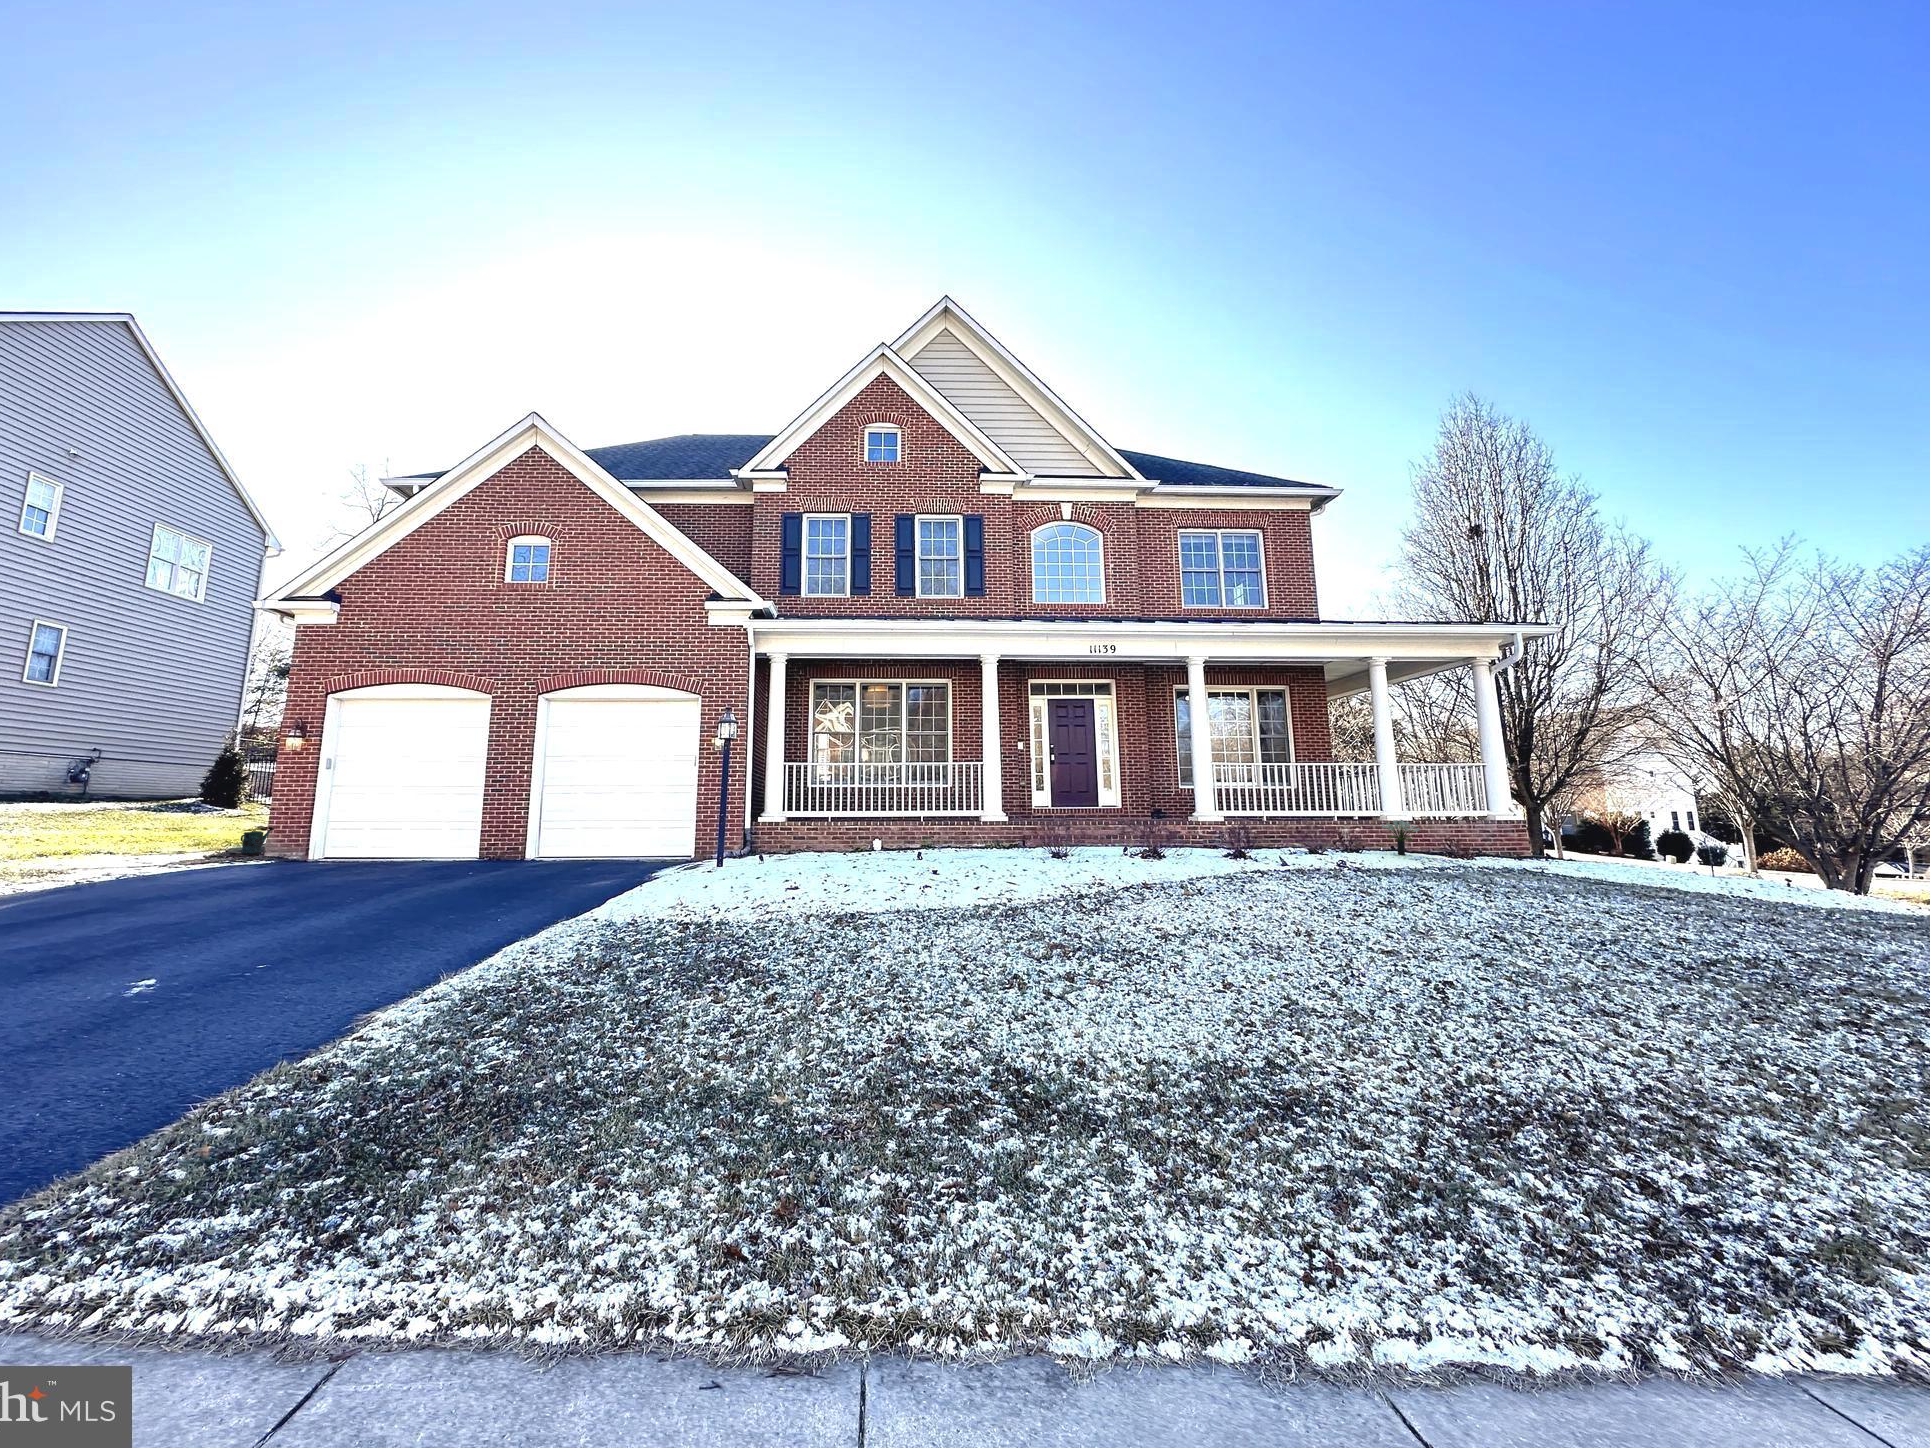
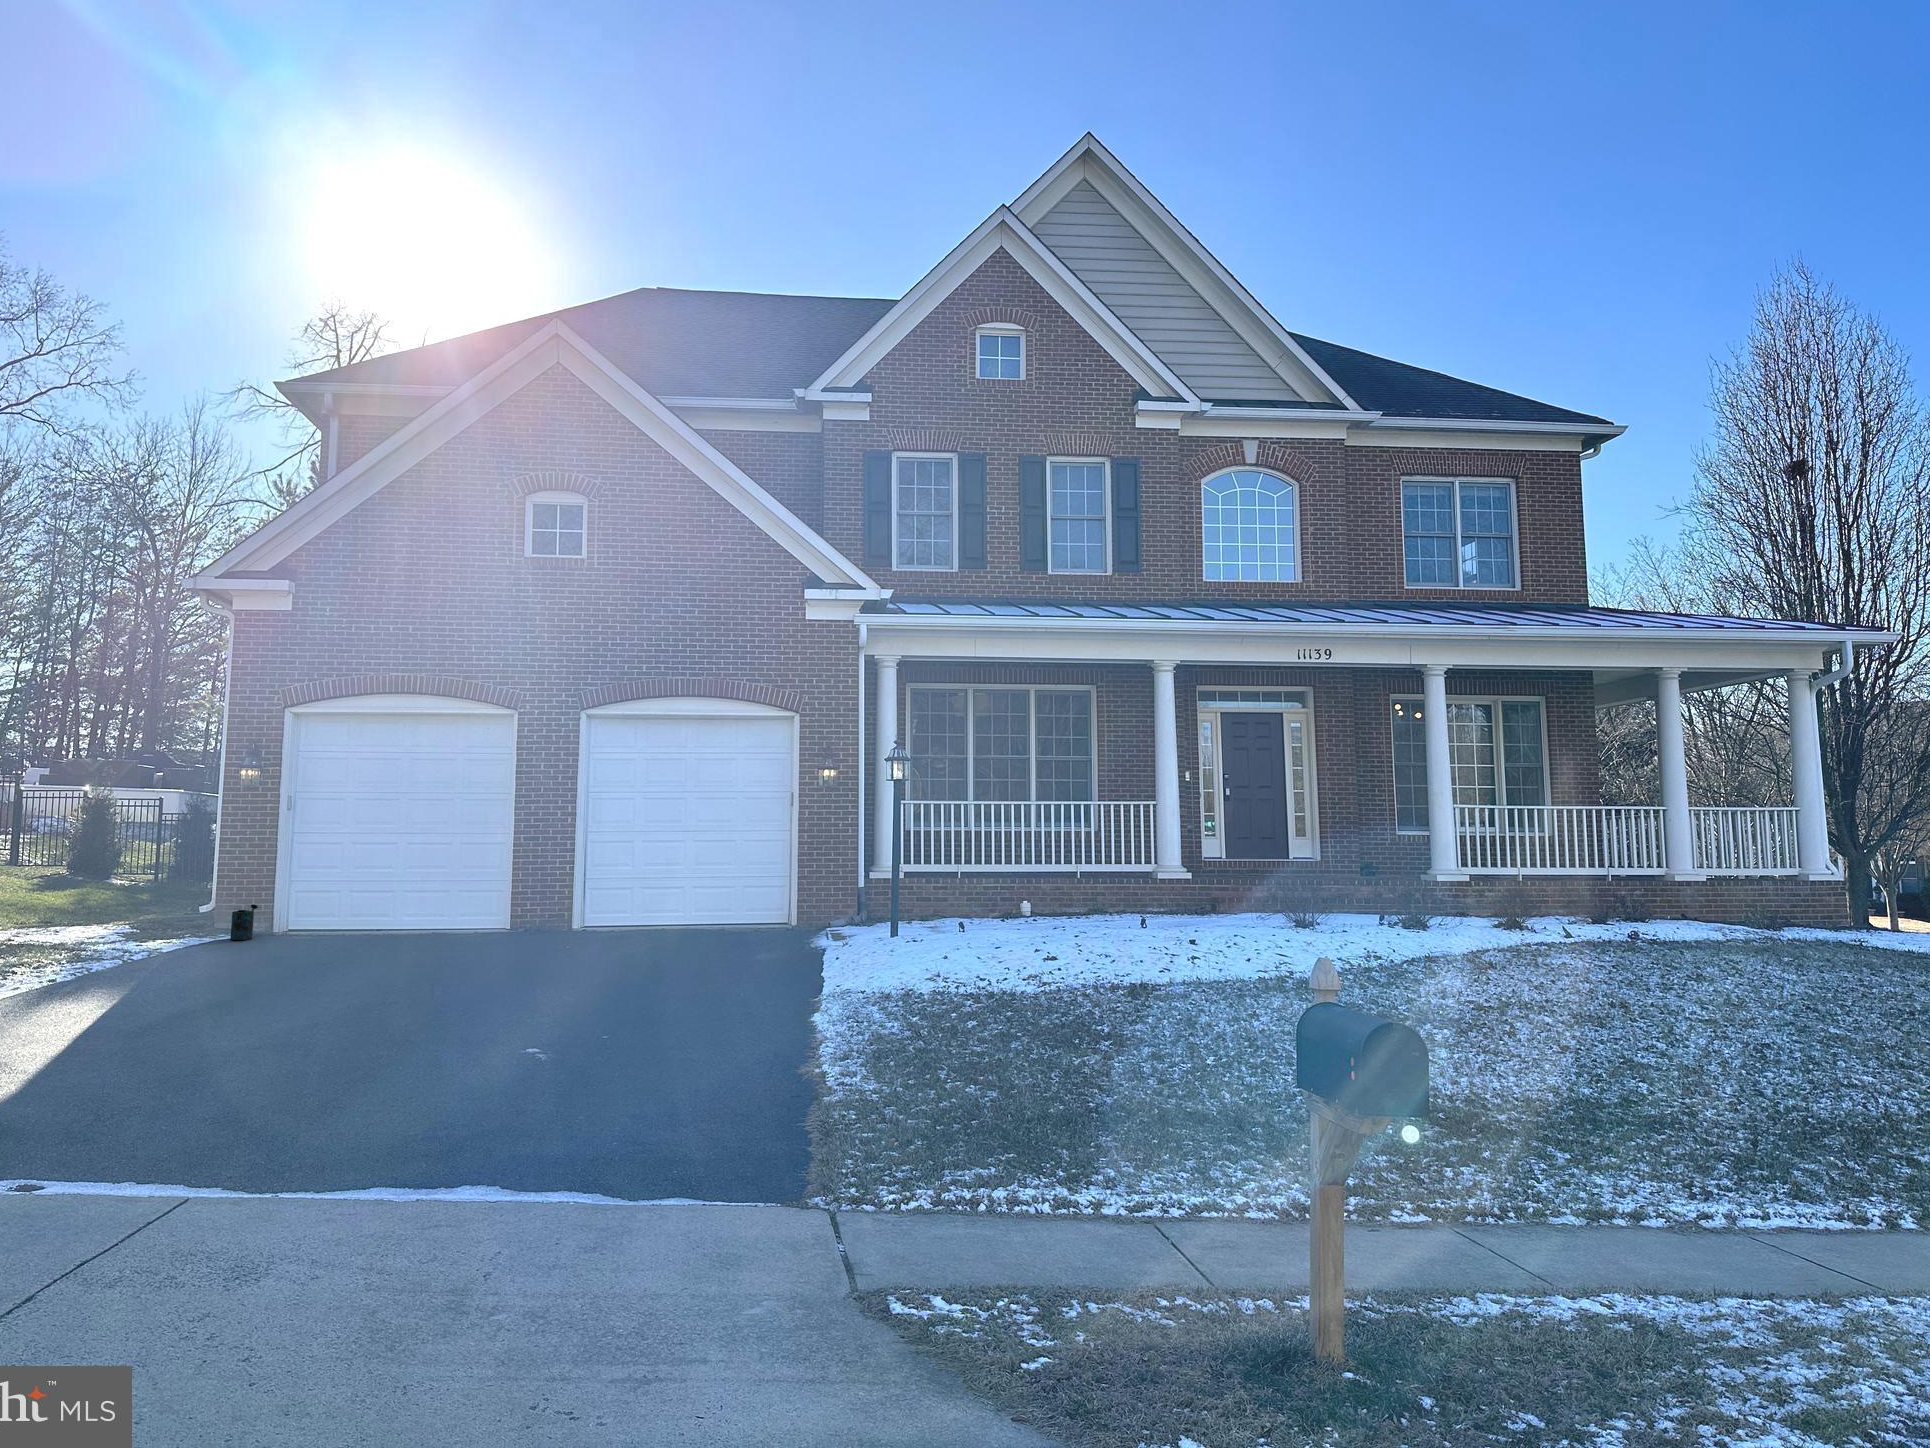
potted plant: present [1382,820,1420,855] -> none [1675,878,1721,922]

